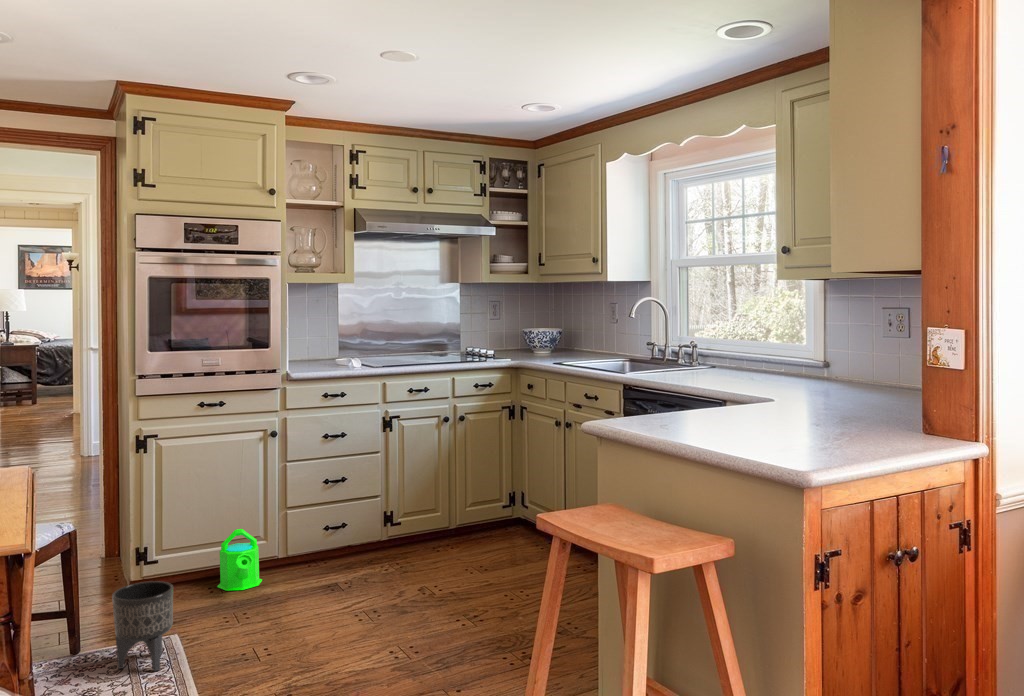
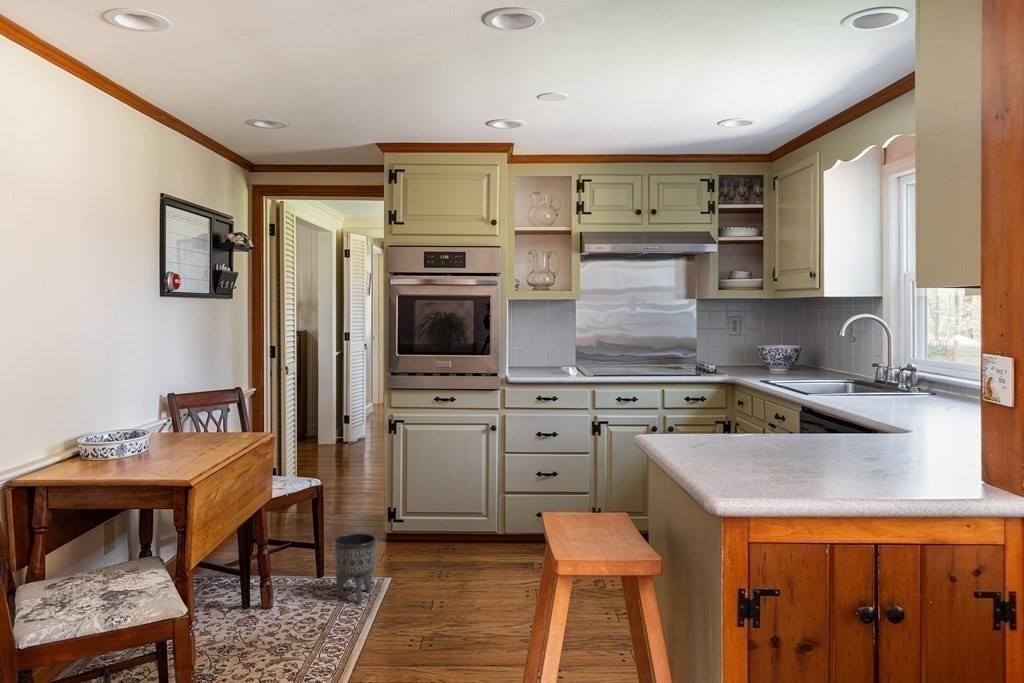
watering can: present [217,529,262,591] -> none [442,505,478,555]

